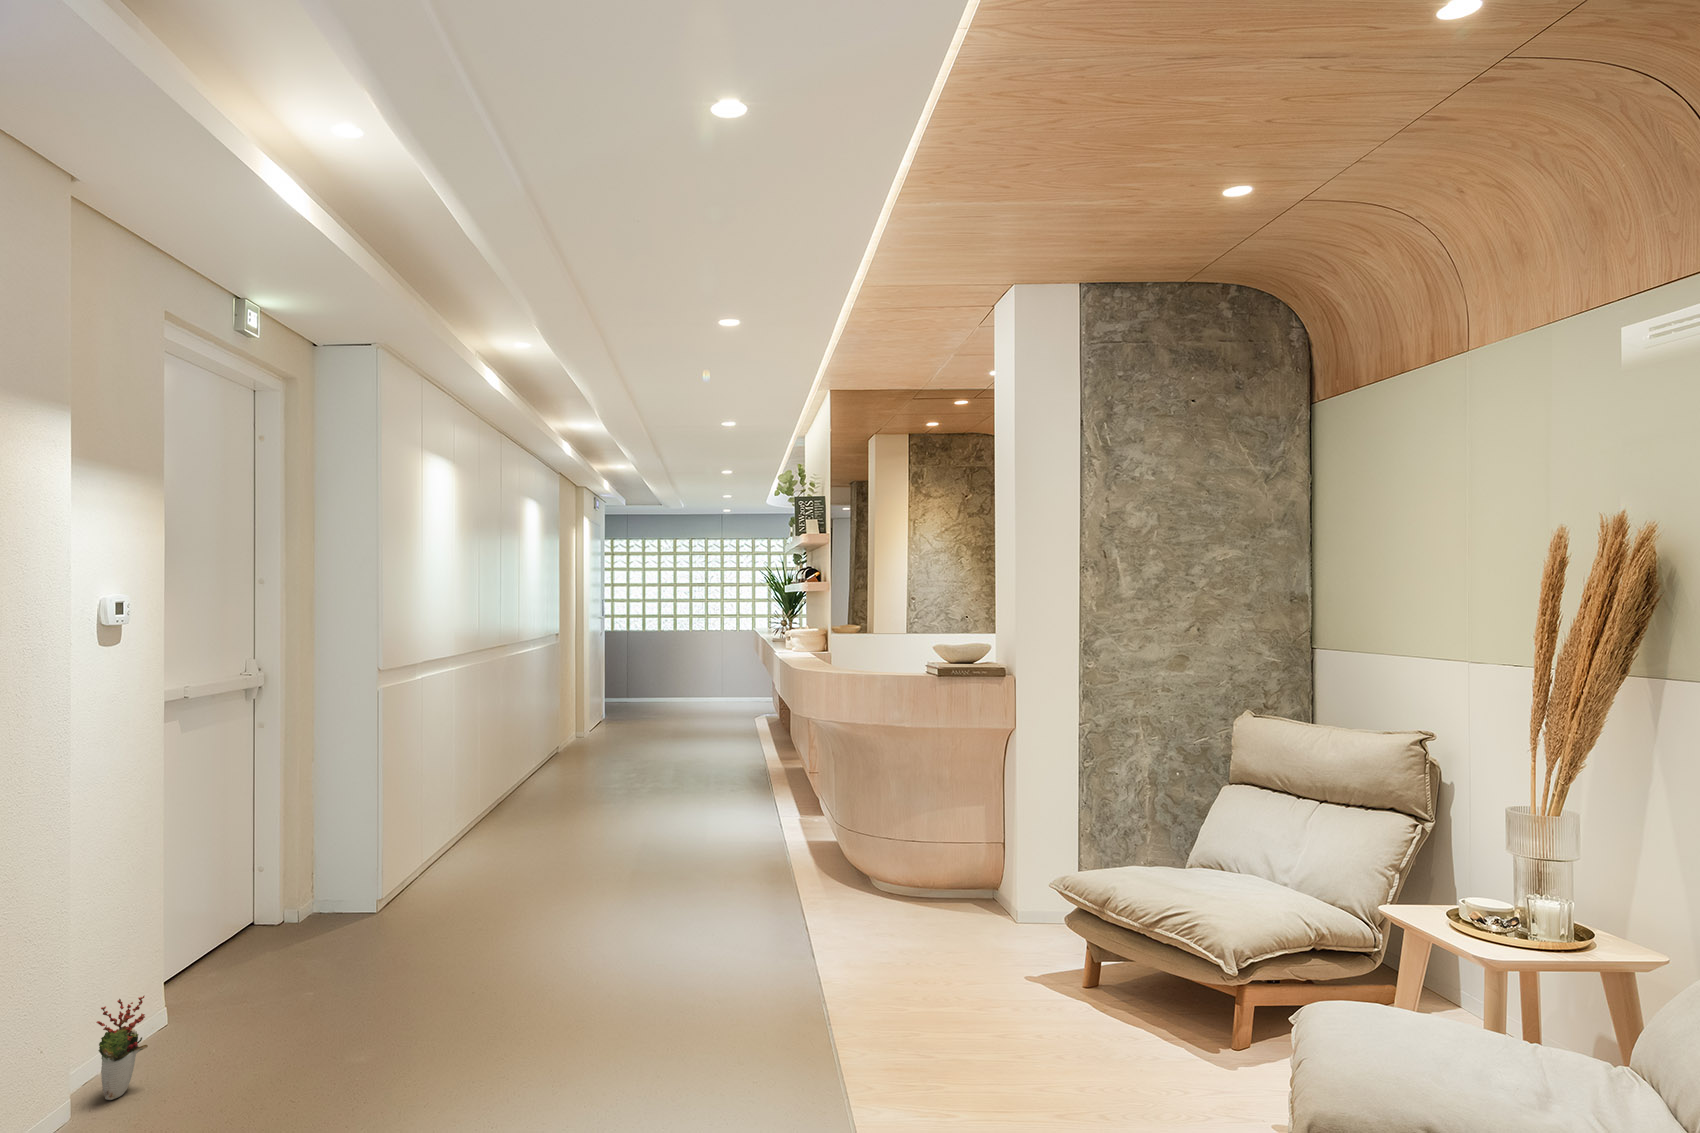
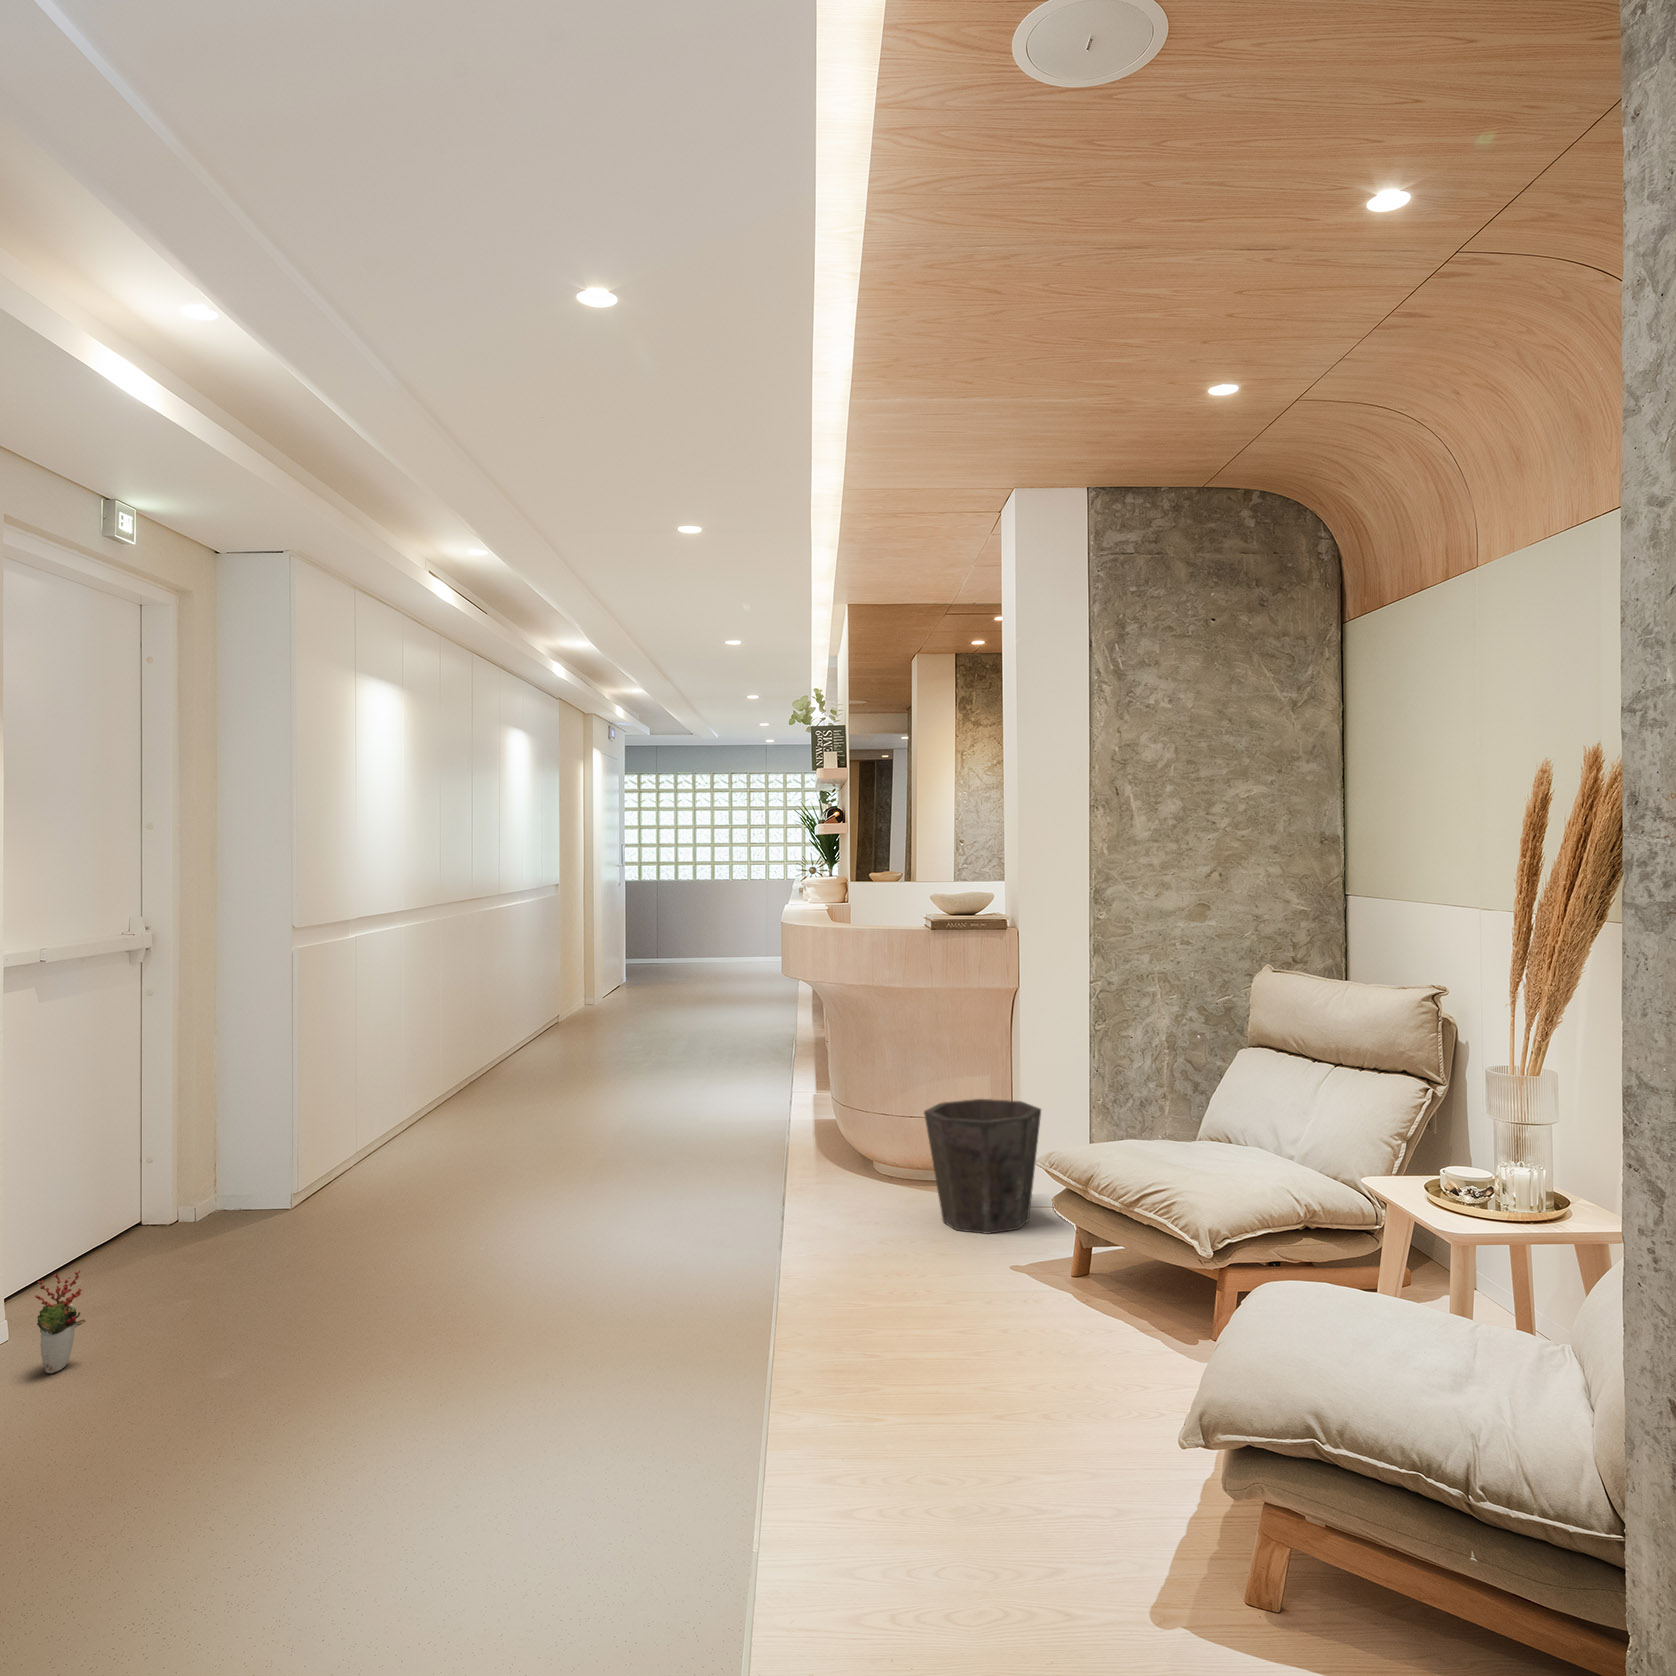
waste bin: none [933,826,1039,950] -> present [924,1099,1041,1234]

